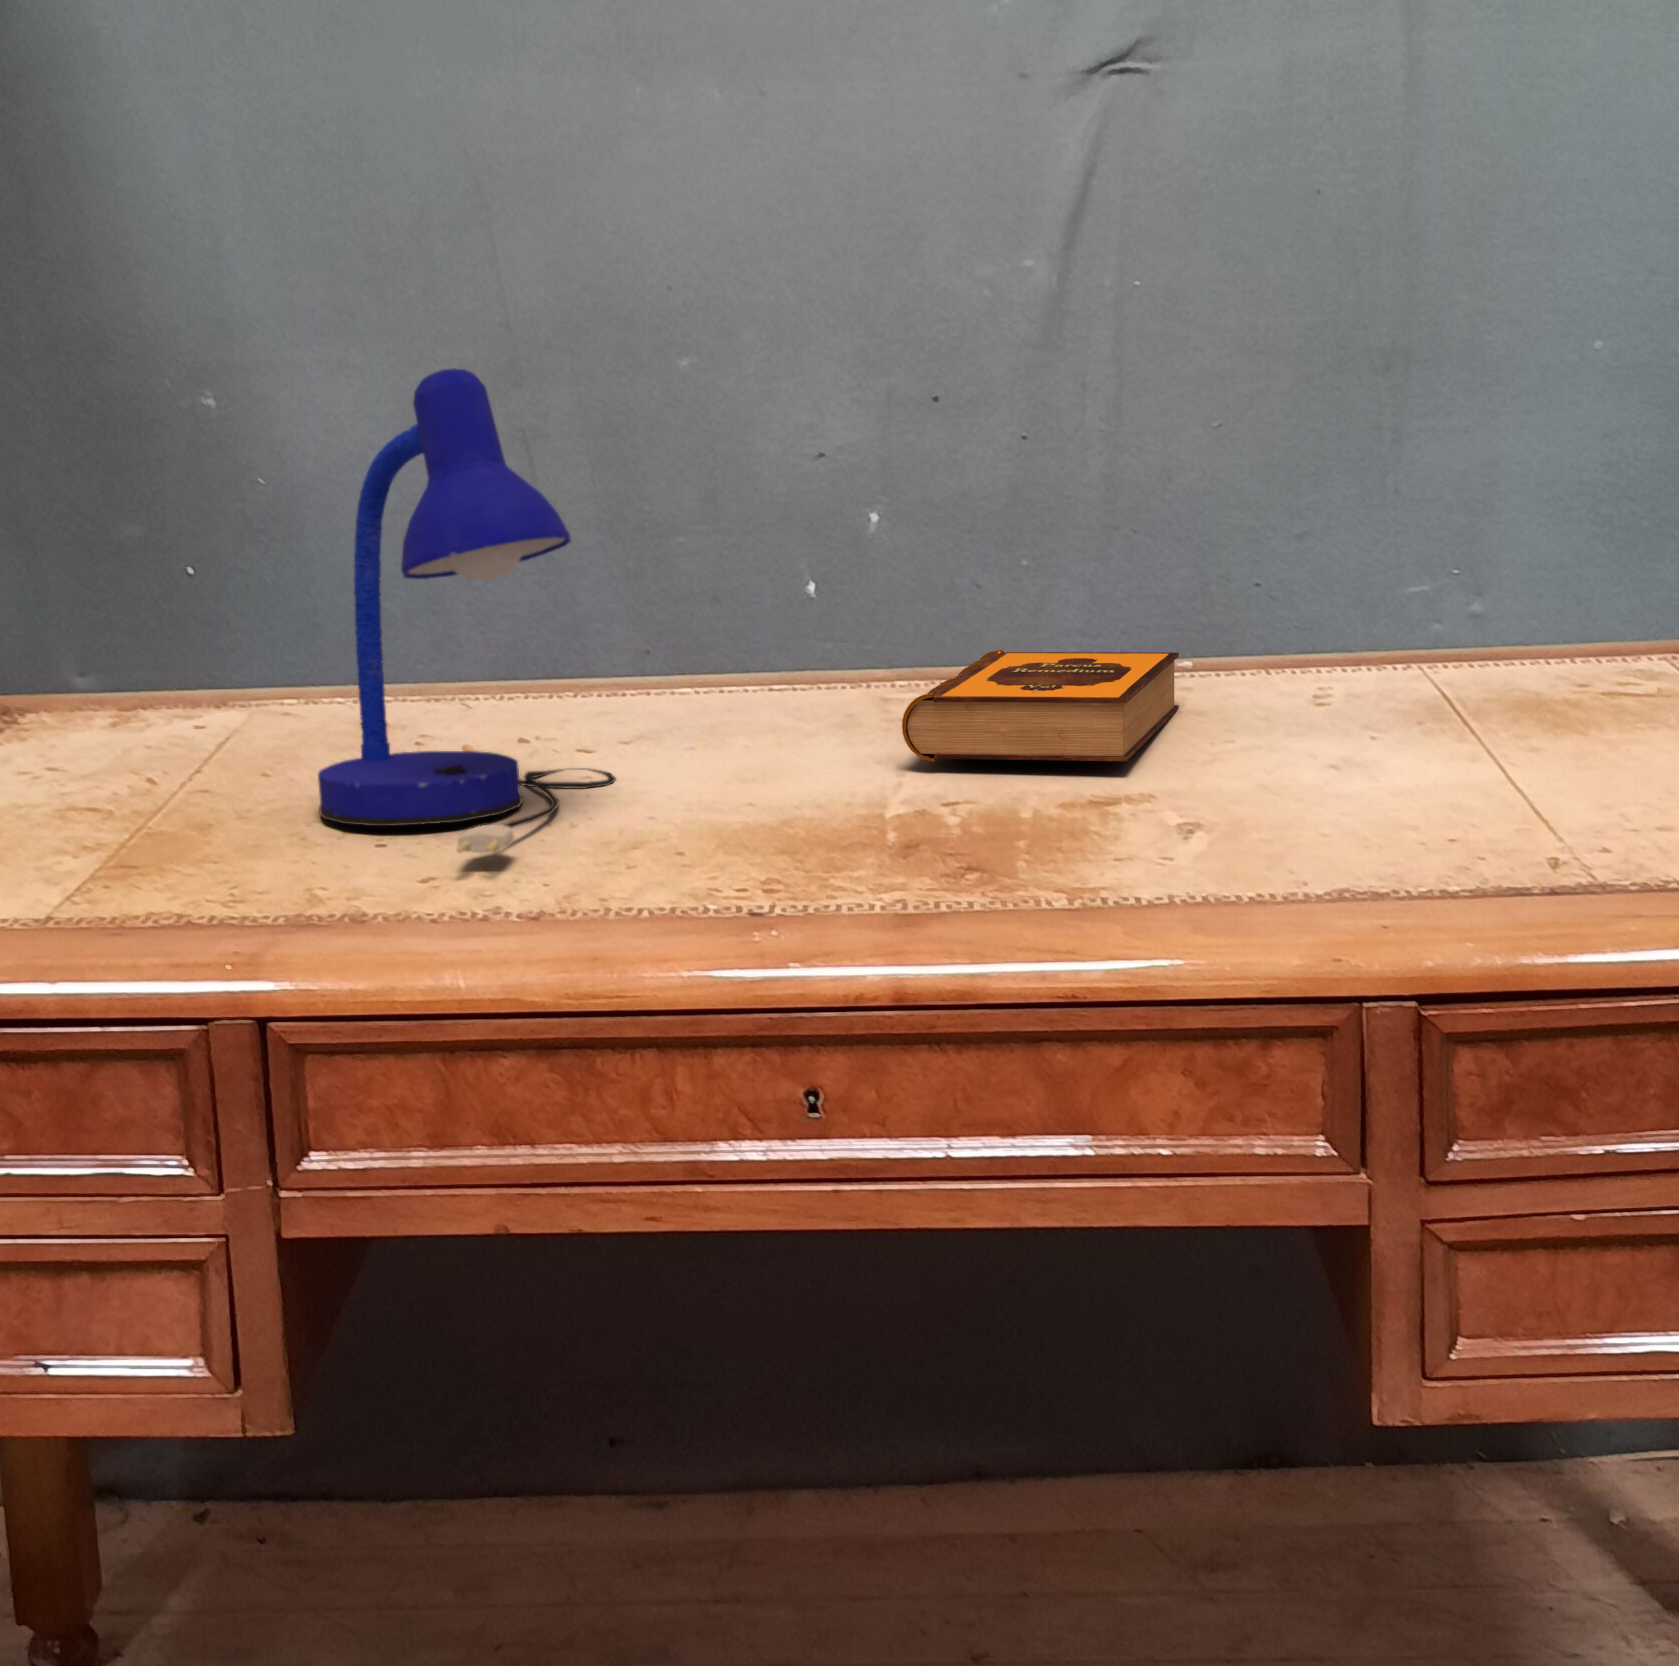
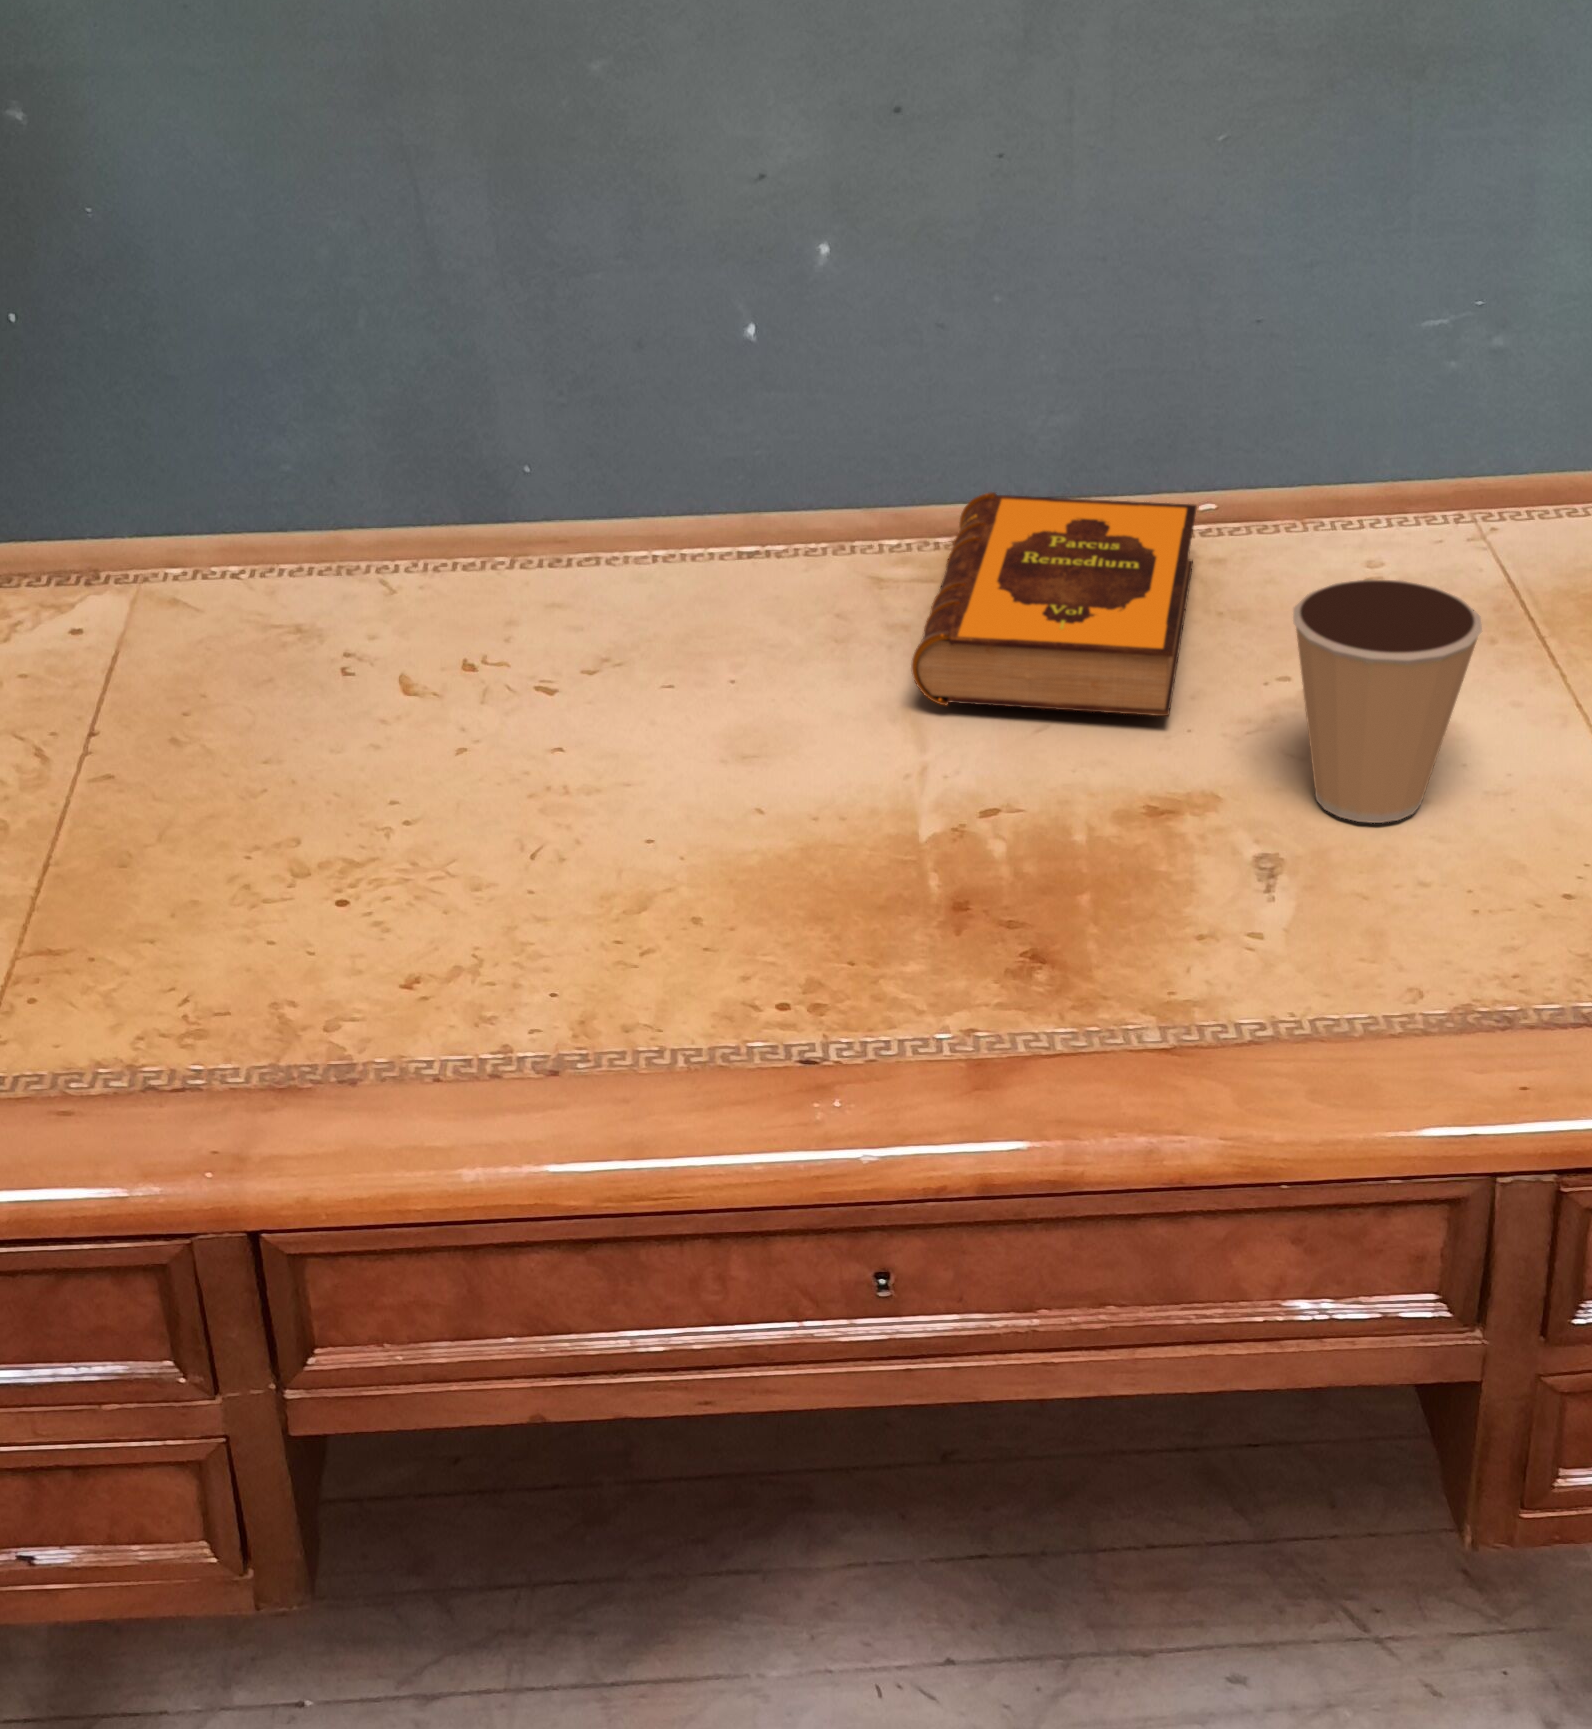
desk lamp: present [318,369,616,854] -> none [251,340,584,950]
coffee cup: none [1214,614,1379,811] -> present [1293,579,1482,823]

